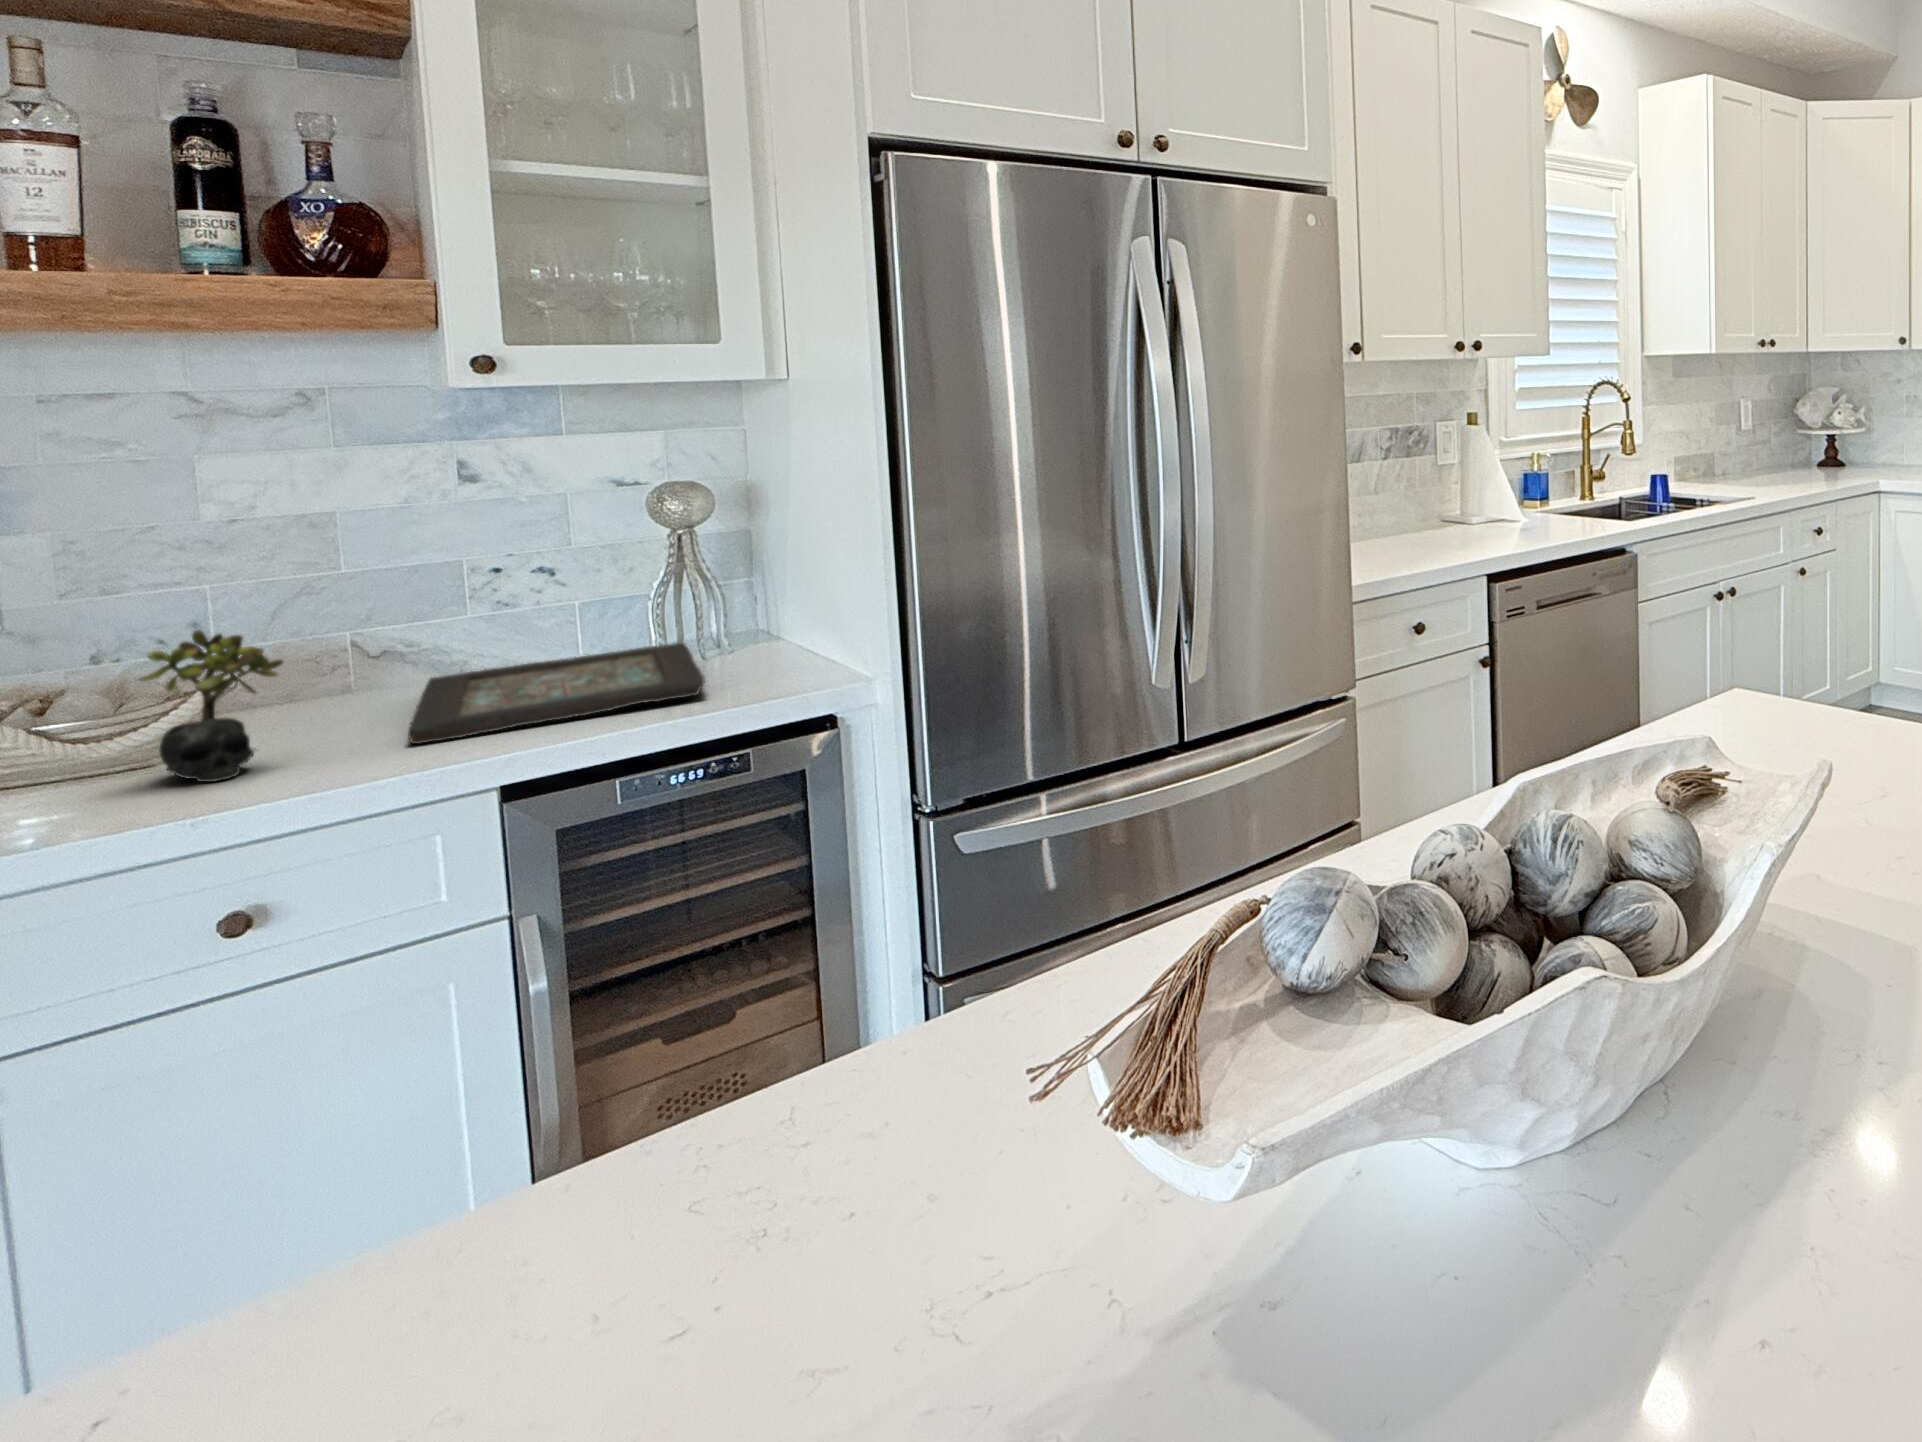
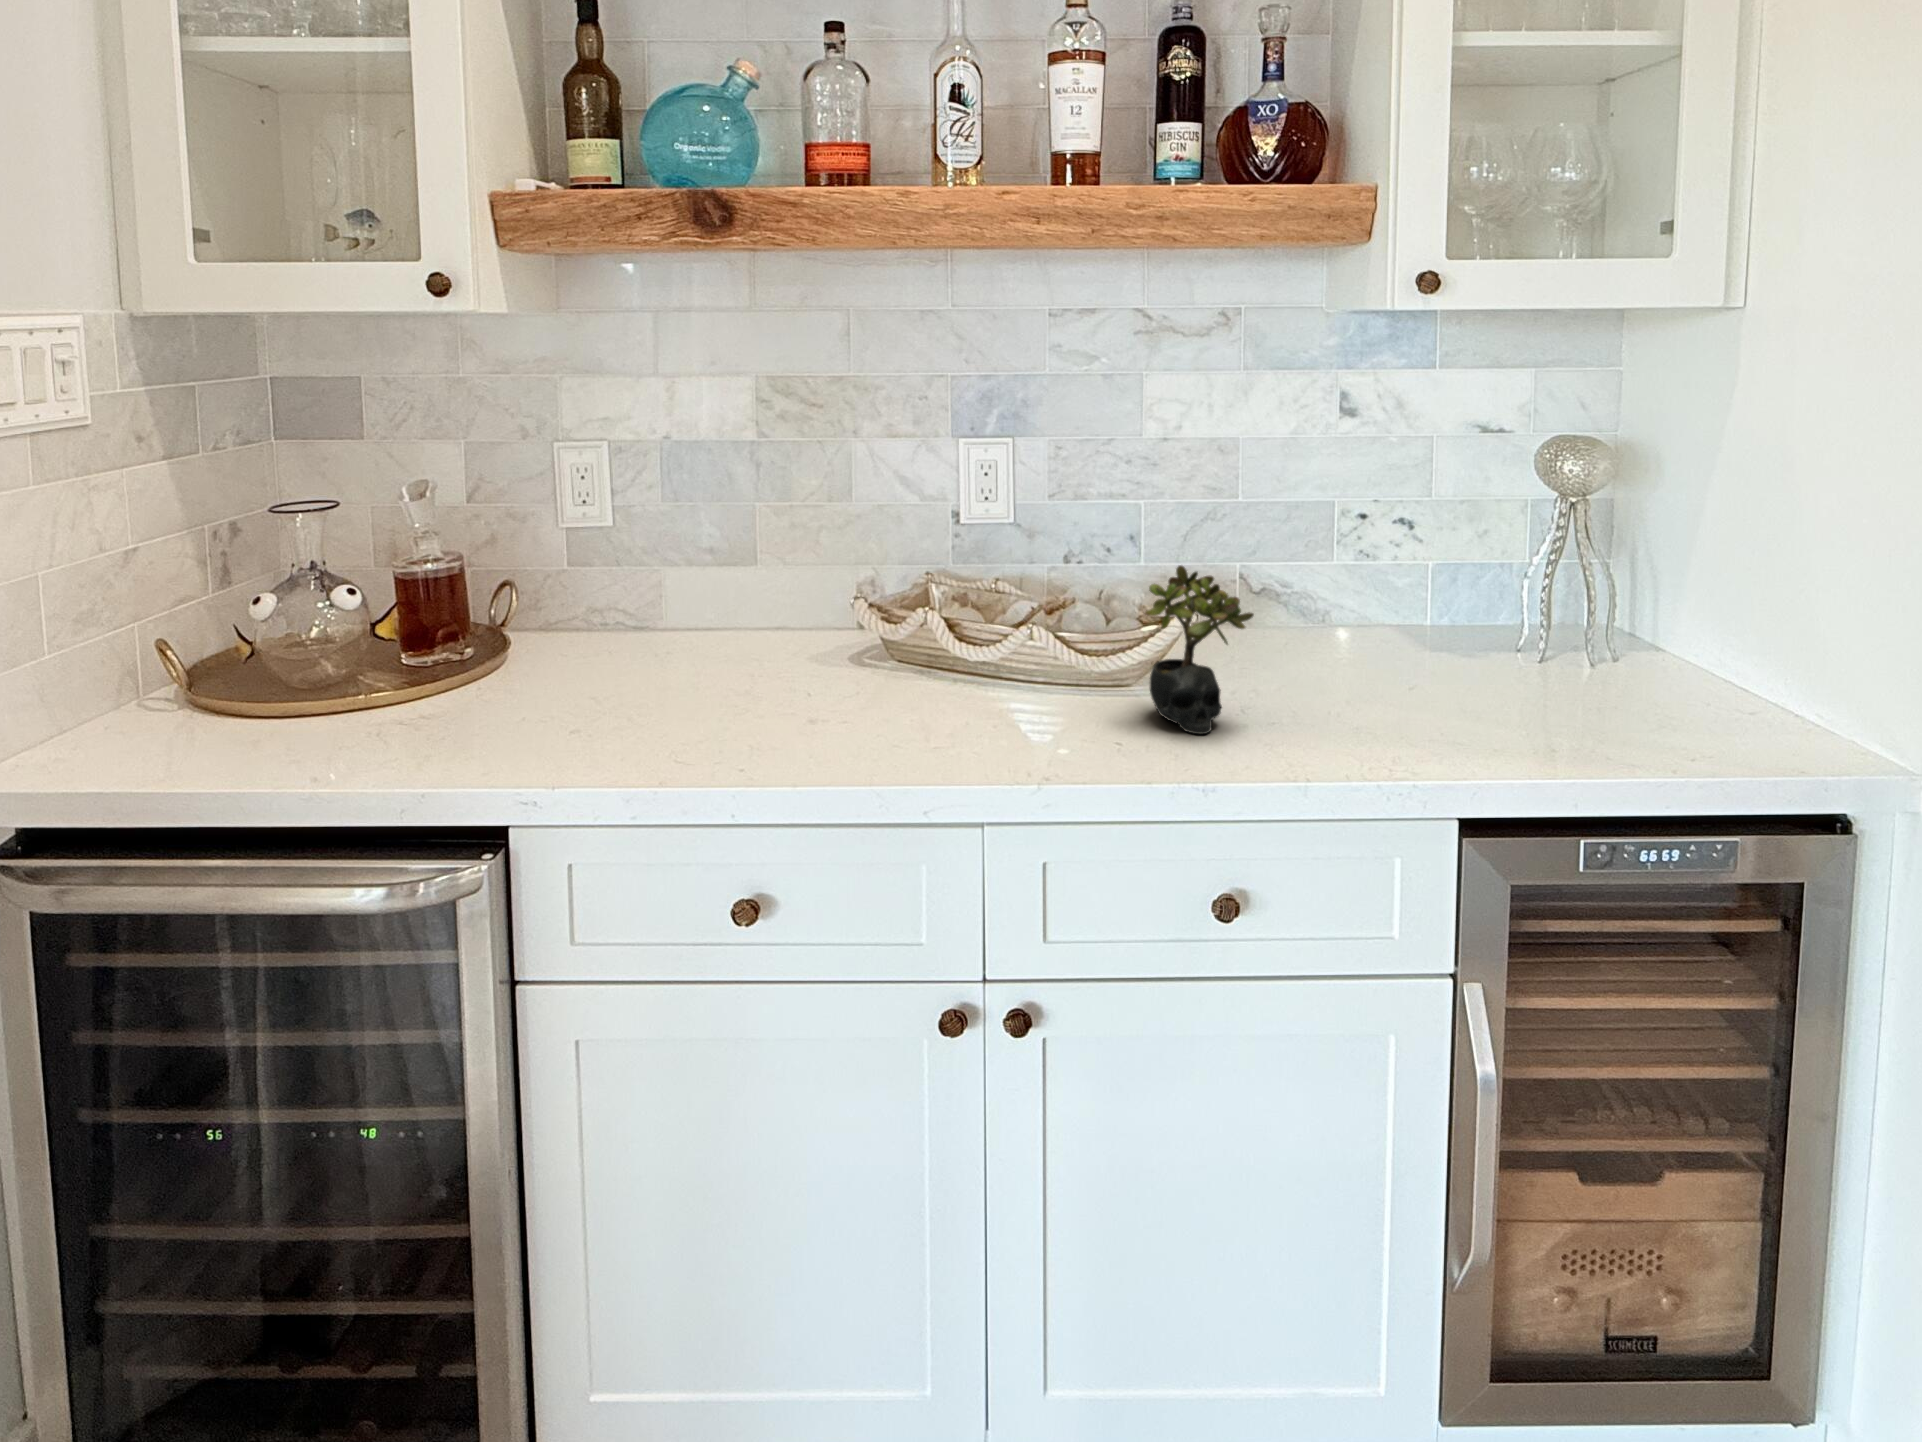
decorative tray: present [408,643,705,744] -> none [1315,630,1662,737]

